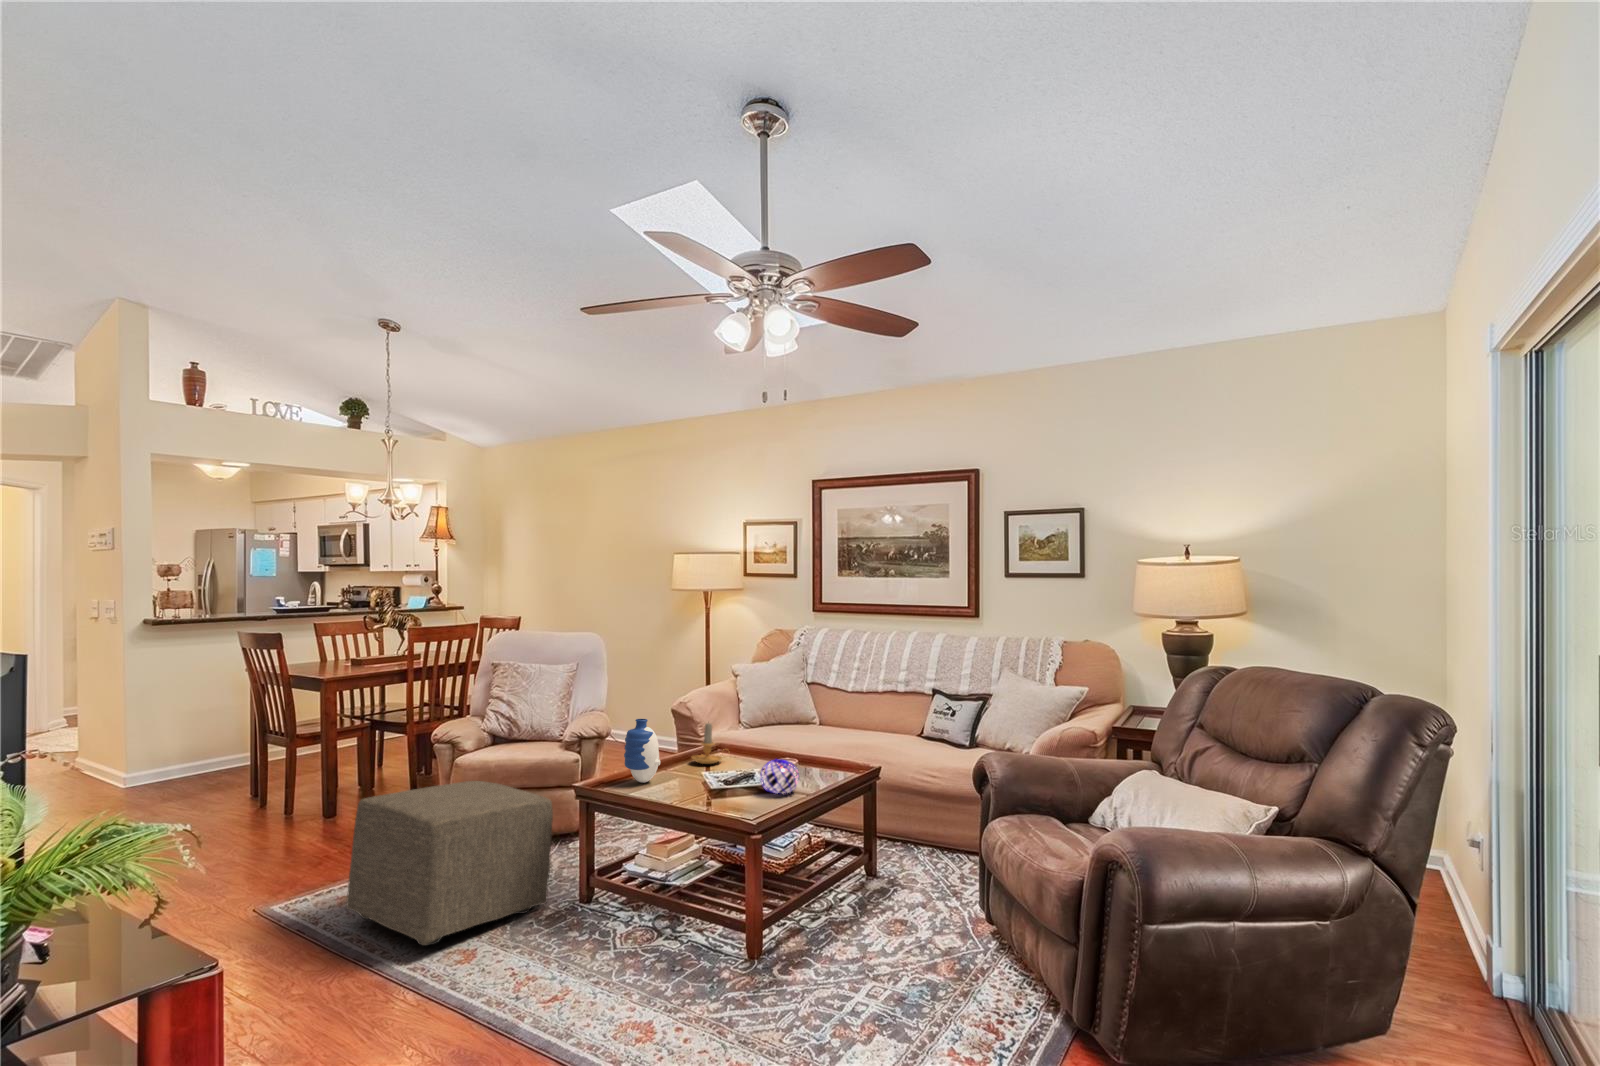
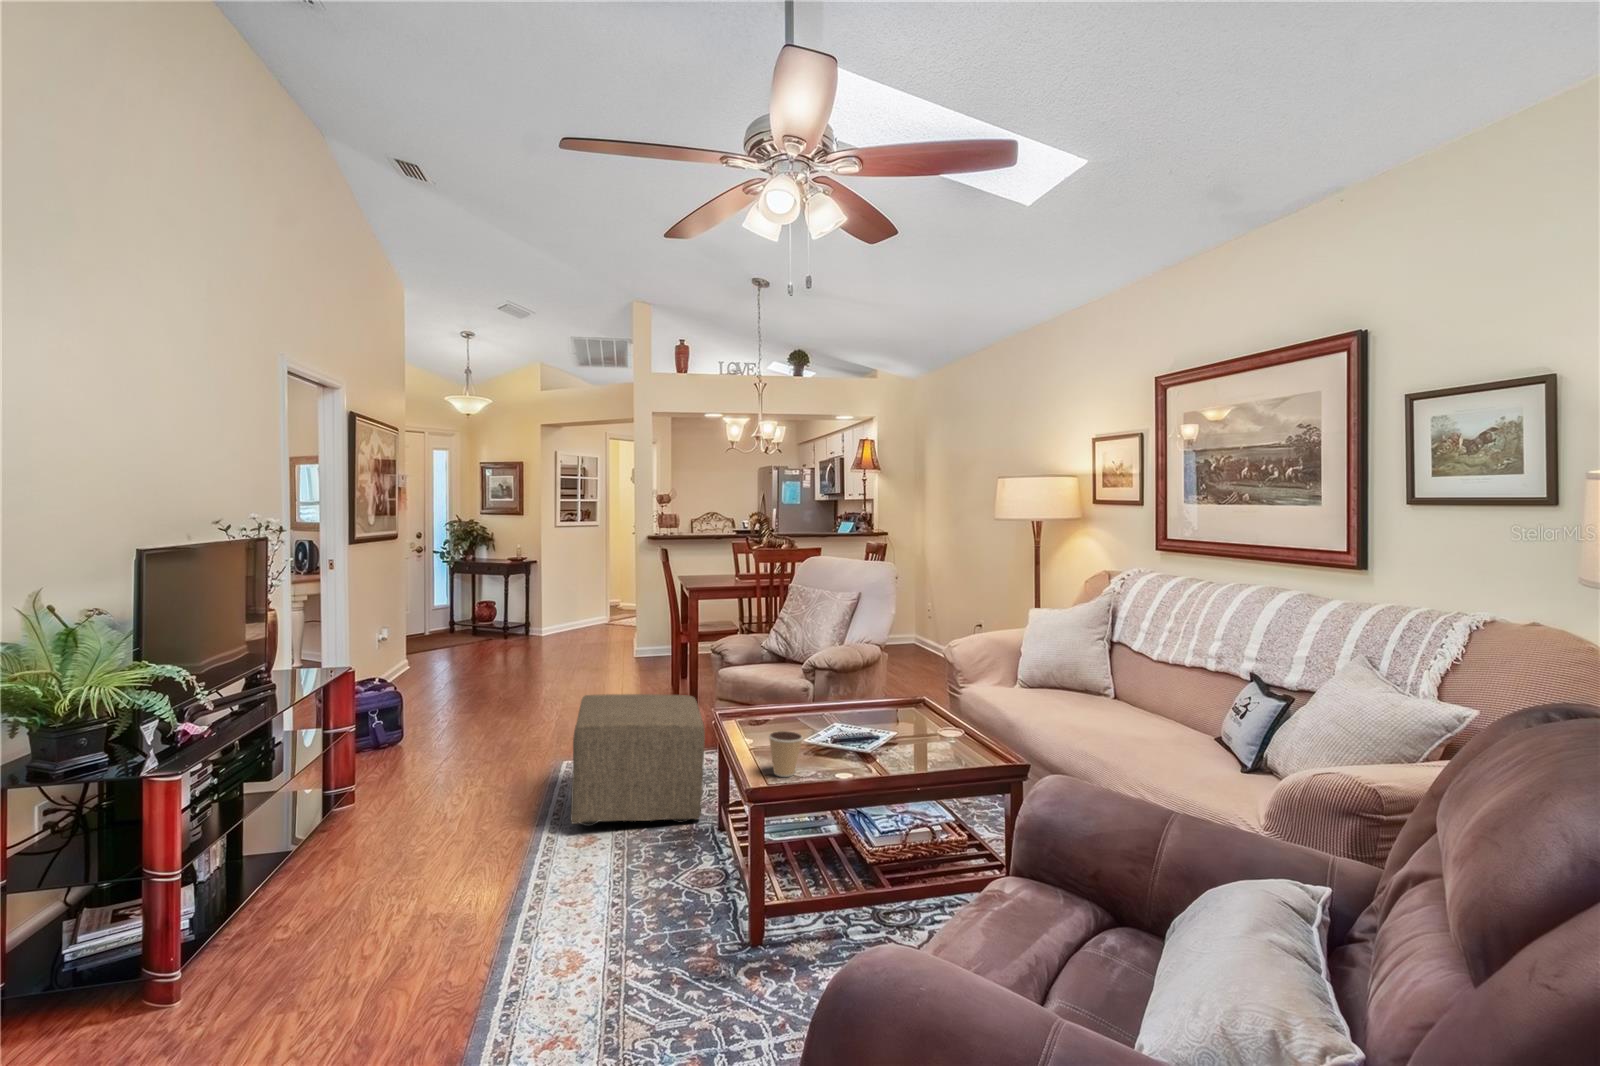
vase: present [624,719,660,783] -> none [753,659,791,726]
candle: present [692,723,722,764] -> none [857,672,899,720]
decorative orb: present [760,759,799,794] -> none [838,728,884,769]
coffee cup: none [726,771,757,811] -> present [769,731,803,777]

